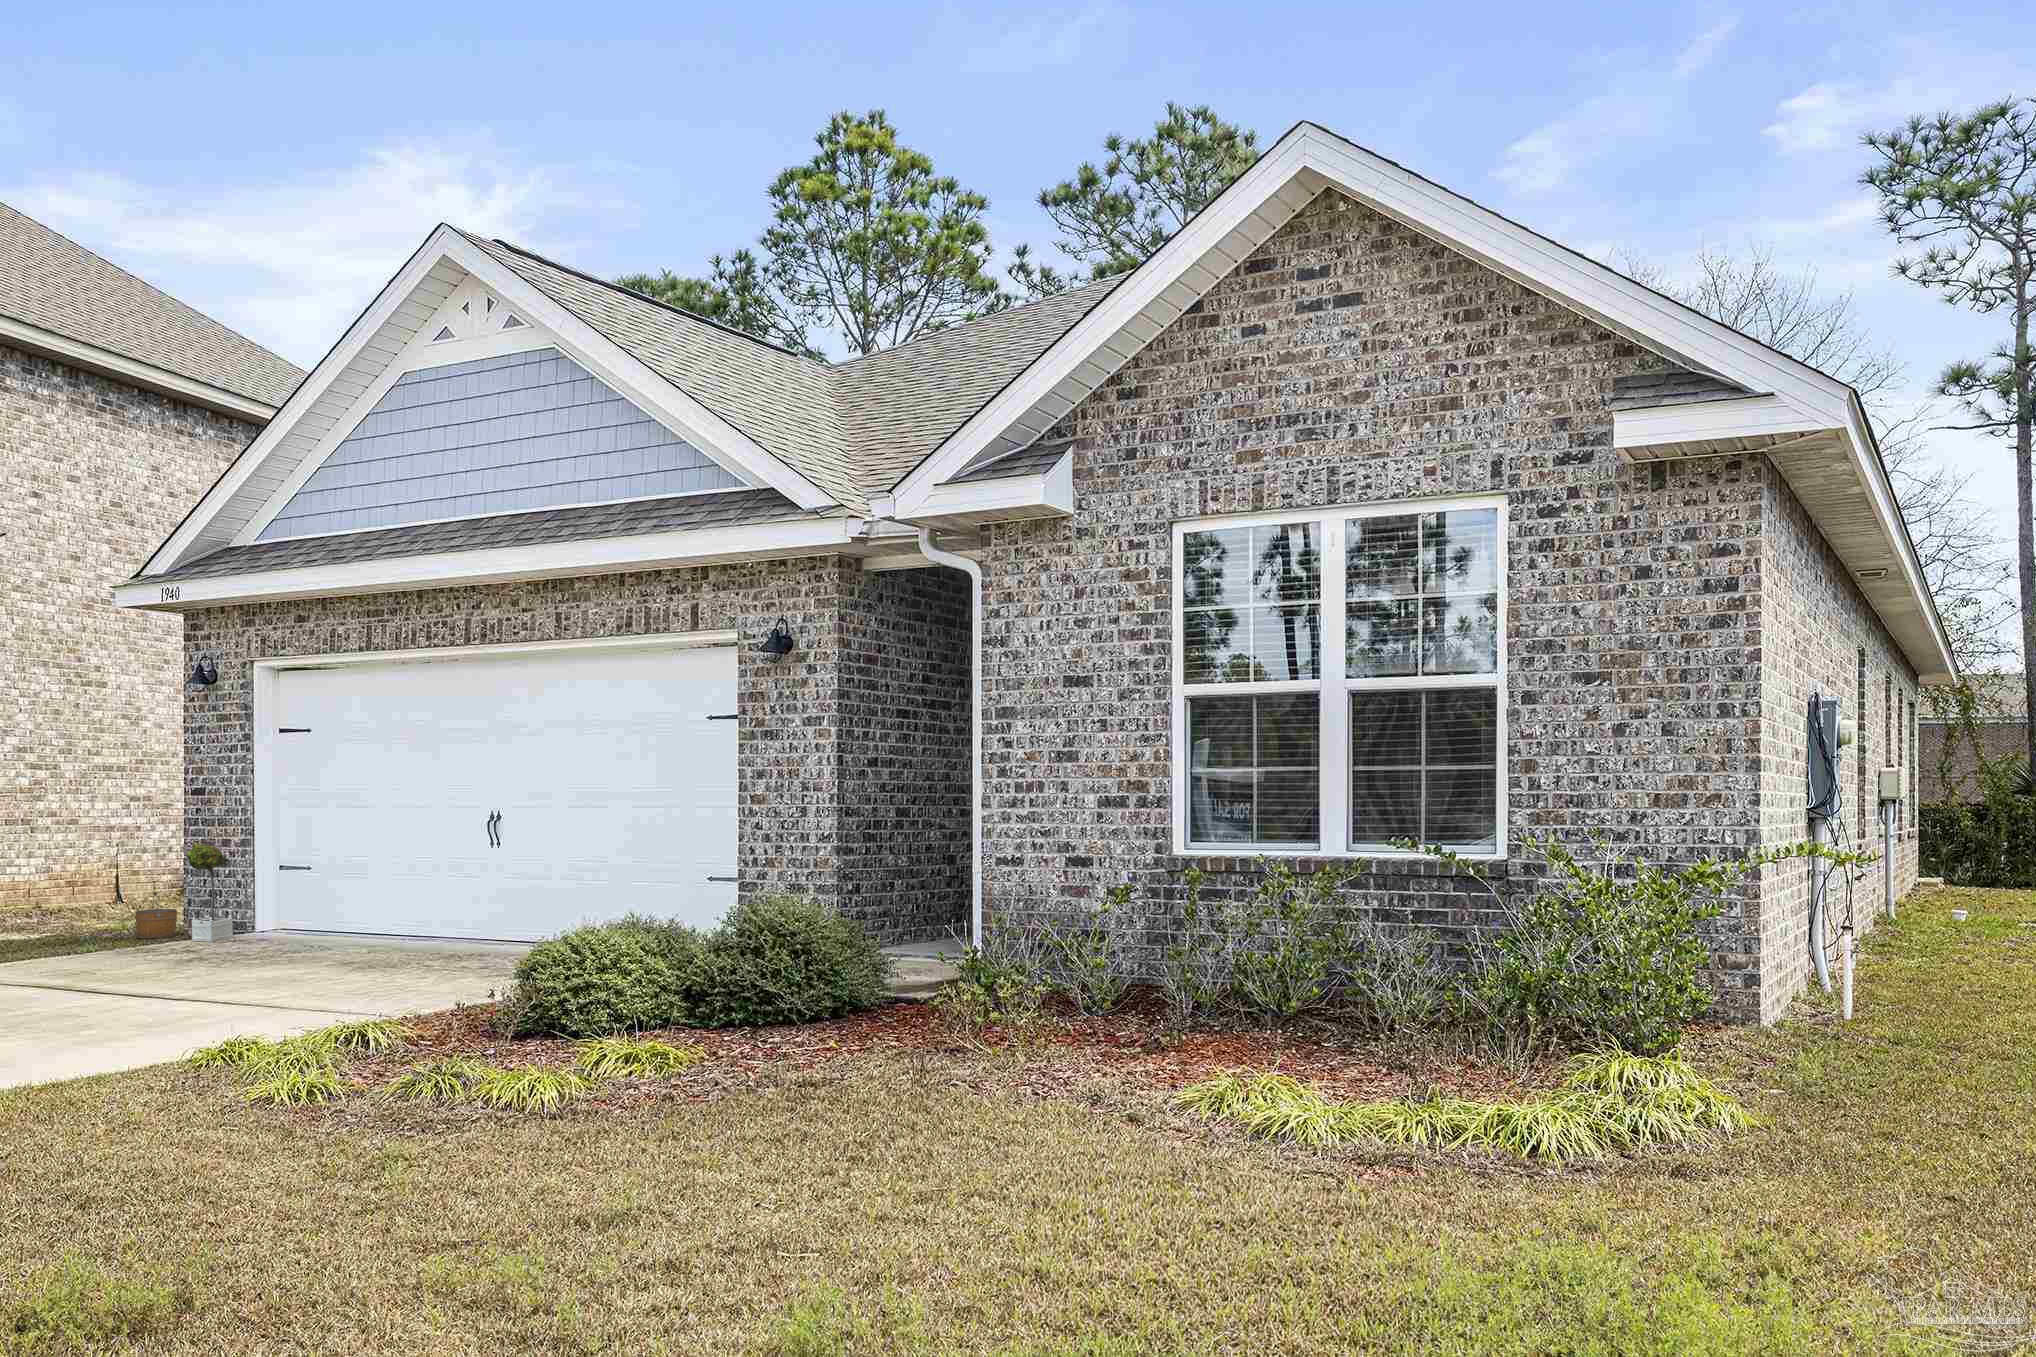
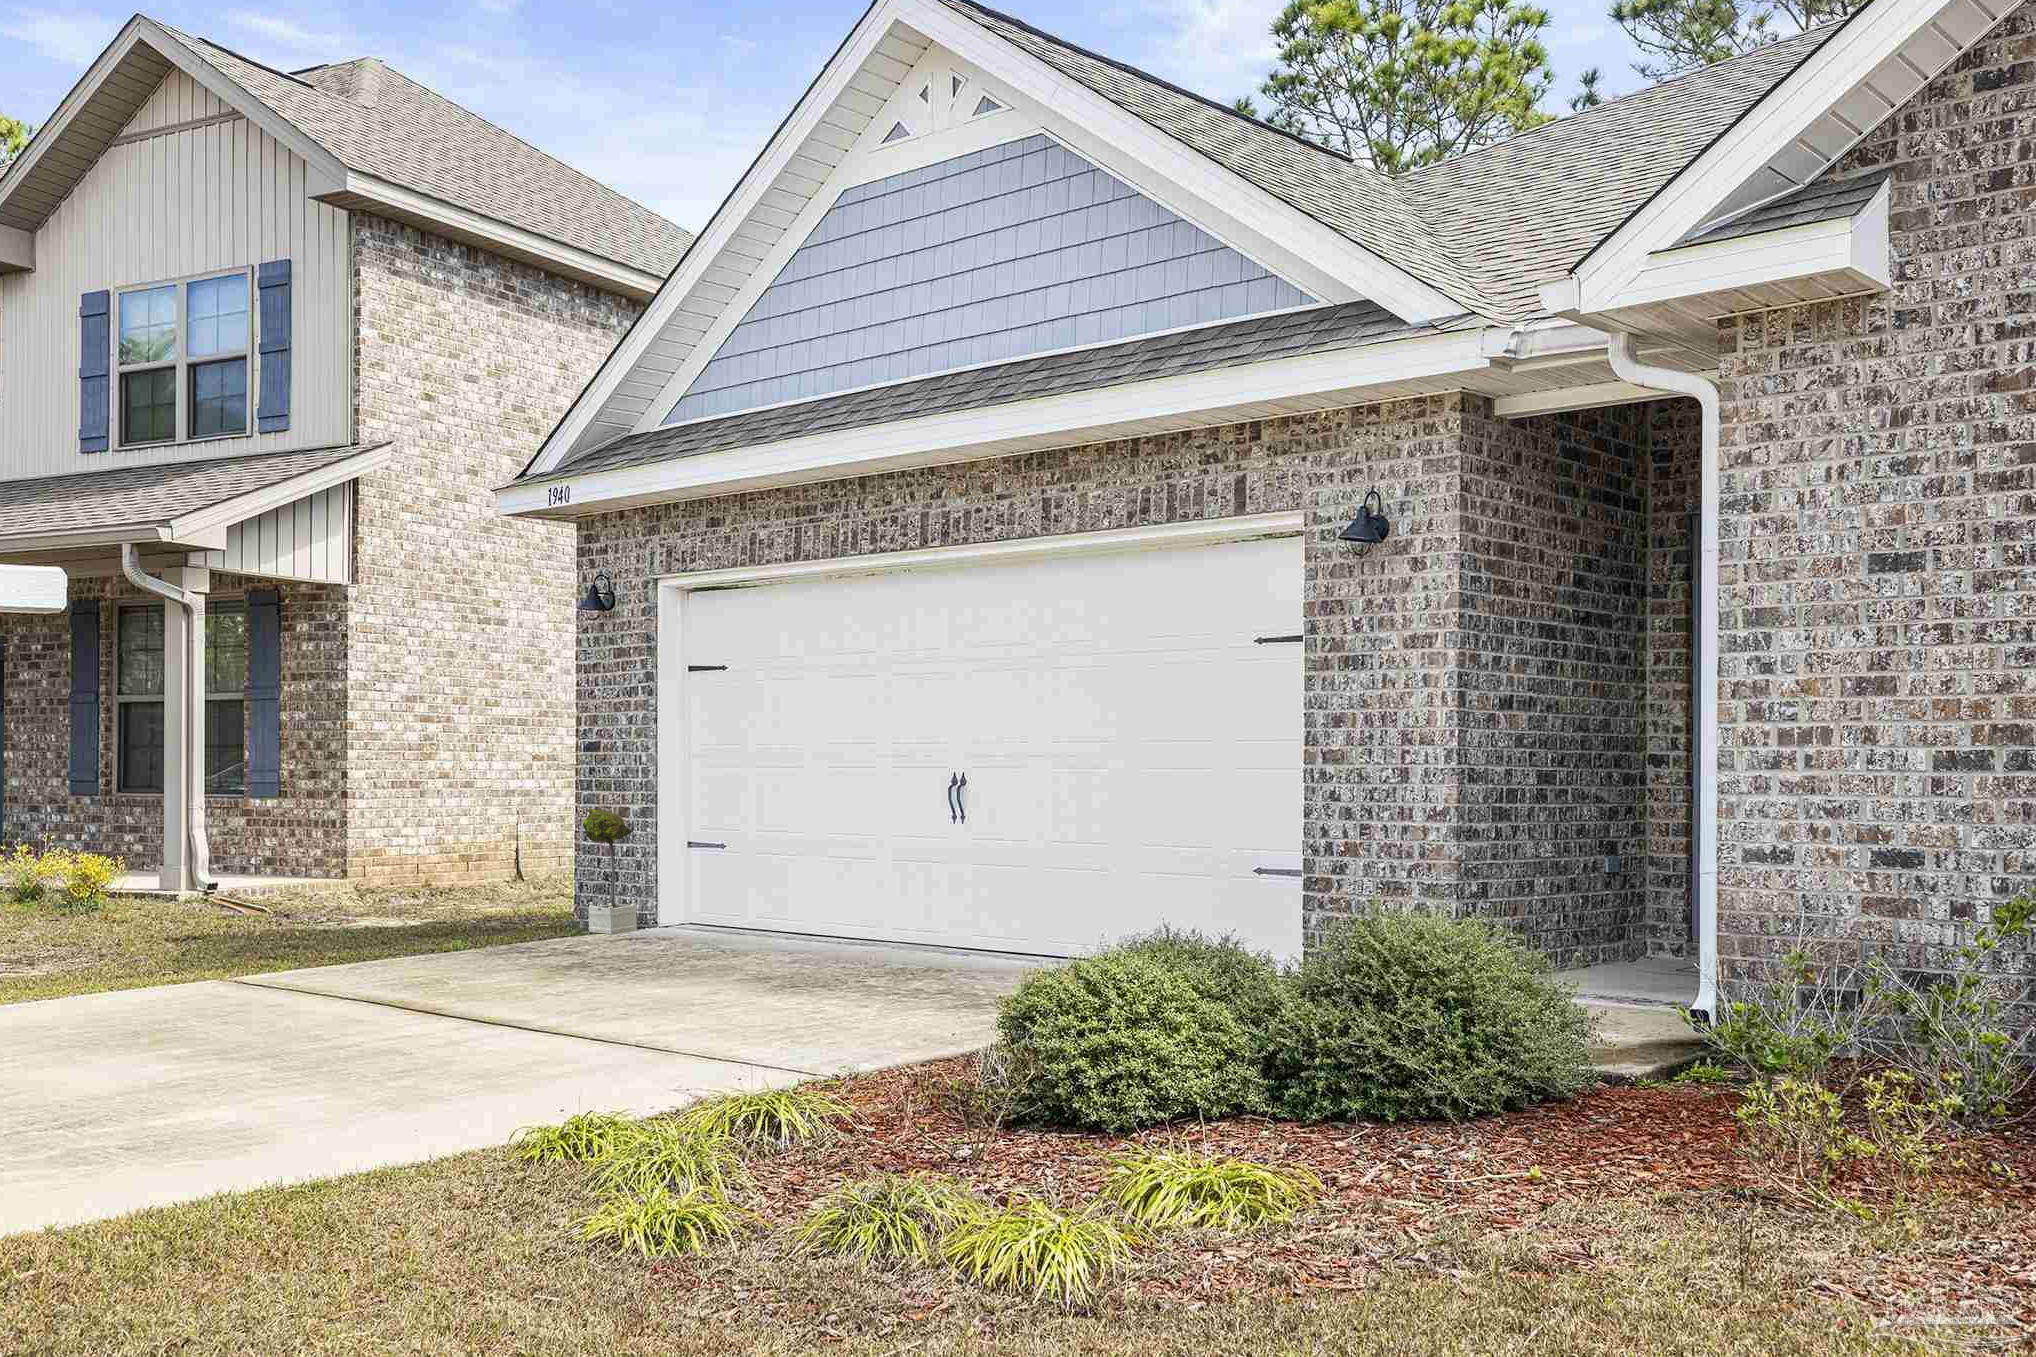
bucket: present [135,892,177,939] -> none [527,868,574,927]

